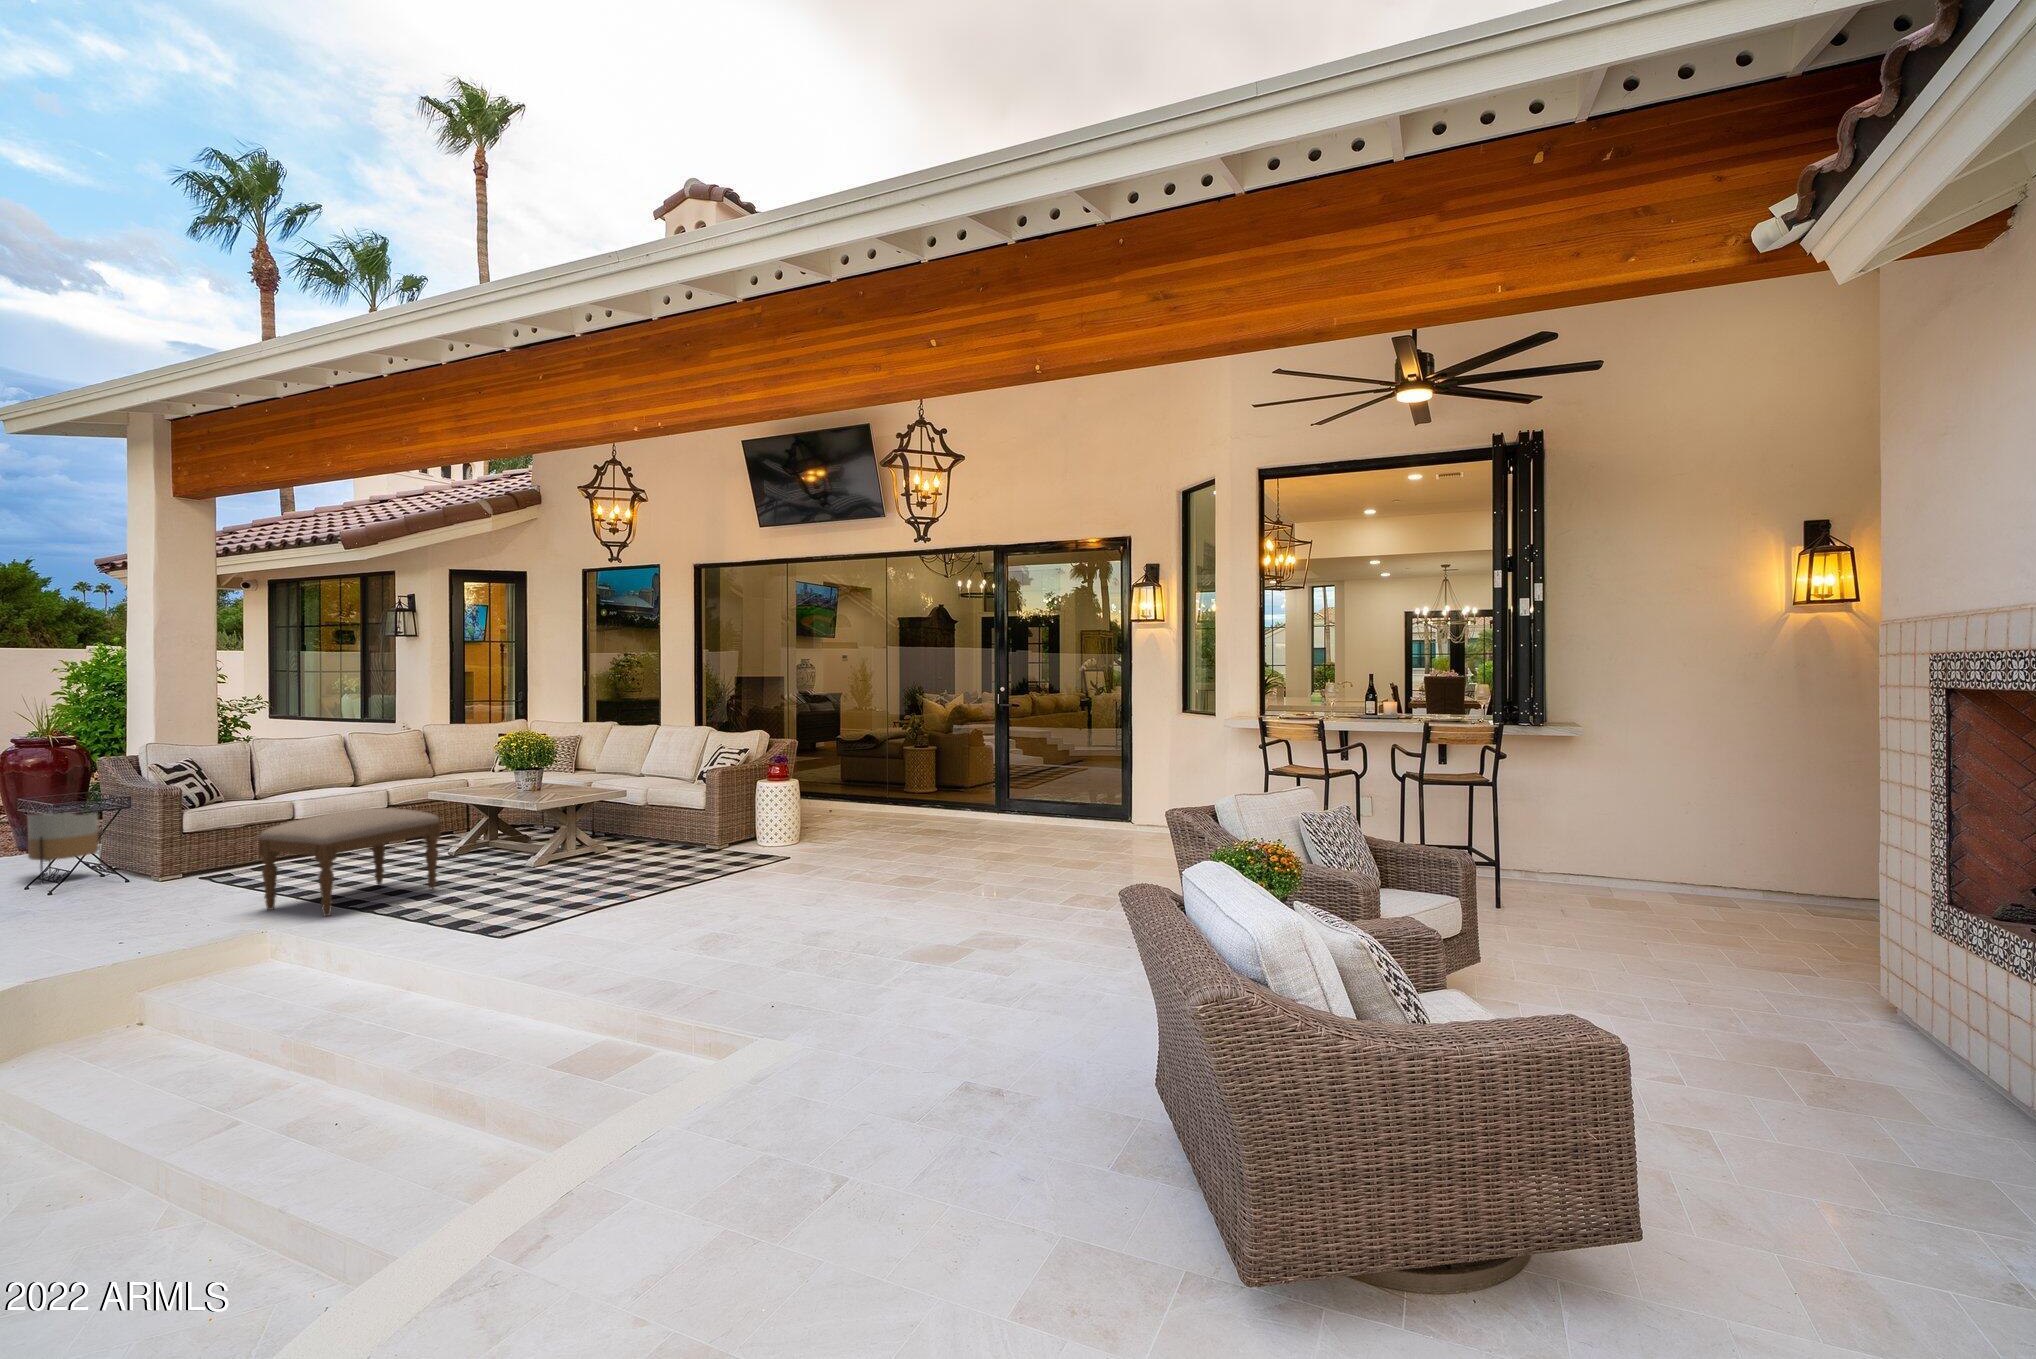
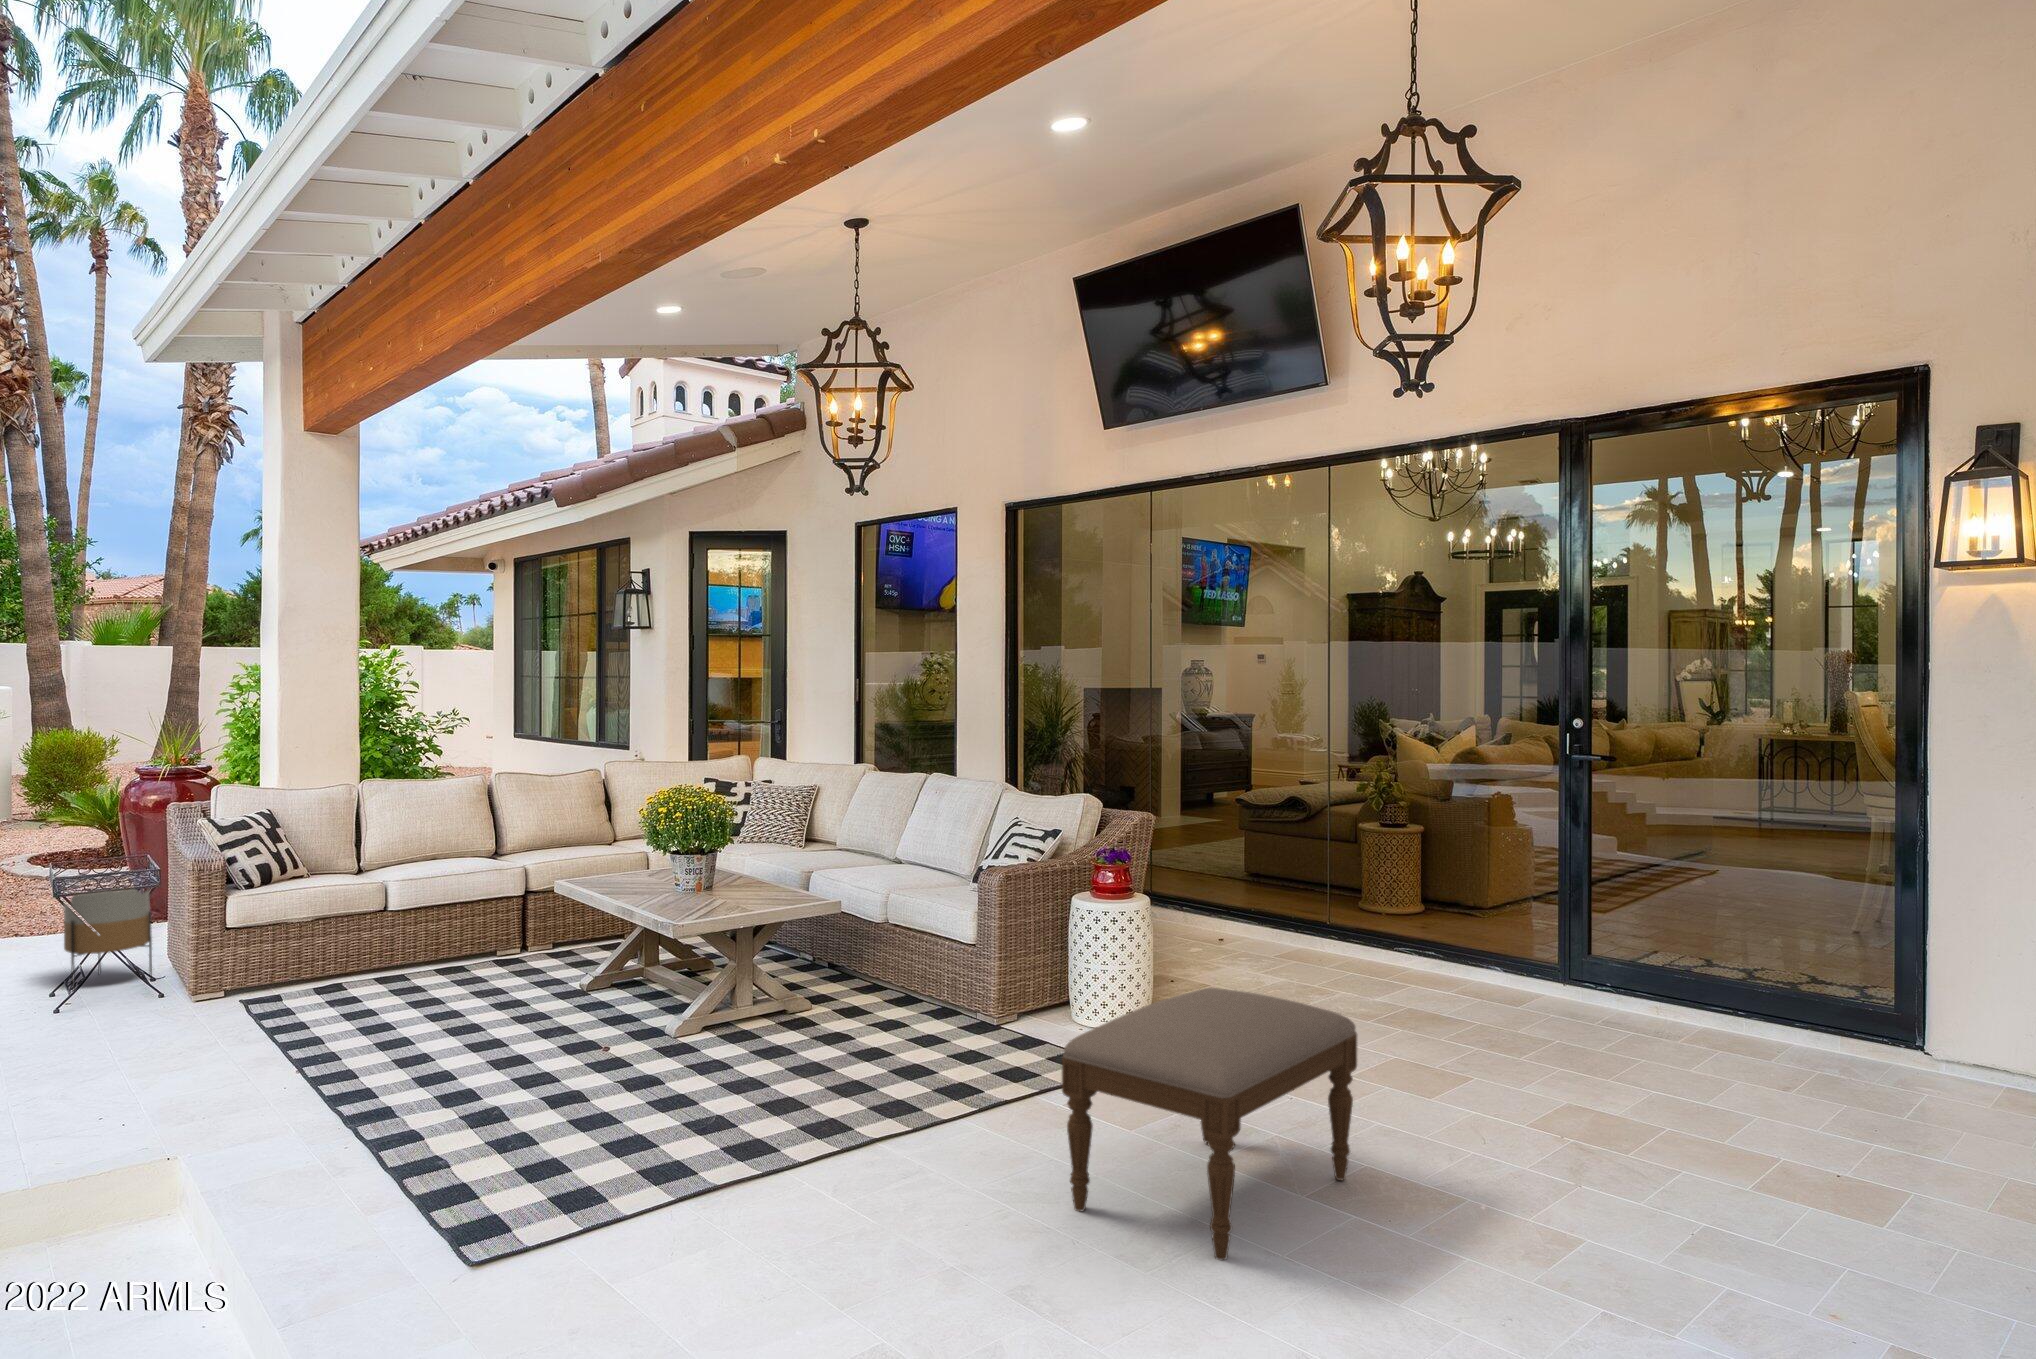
ottoman: present [258,808,441,916] -> present [1062,988,1357,1260]

